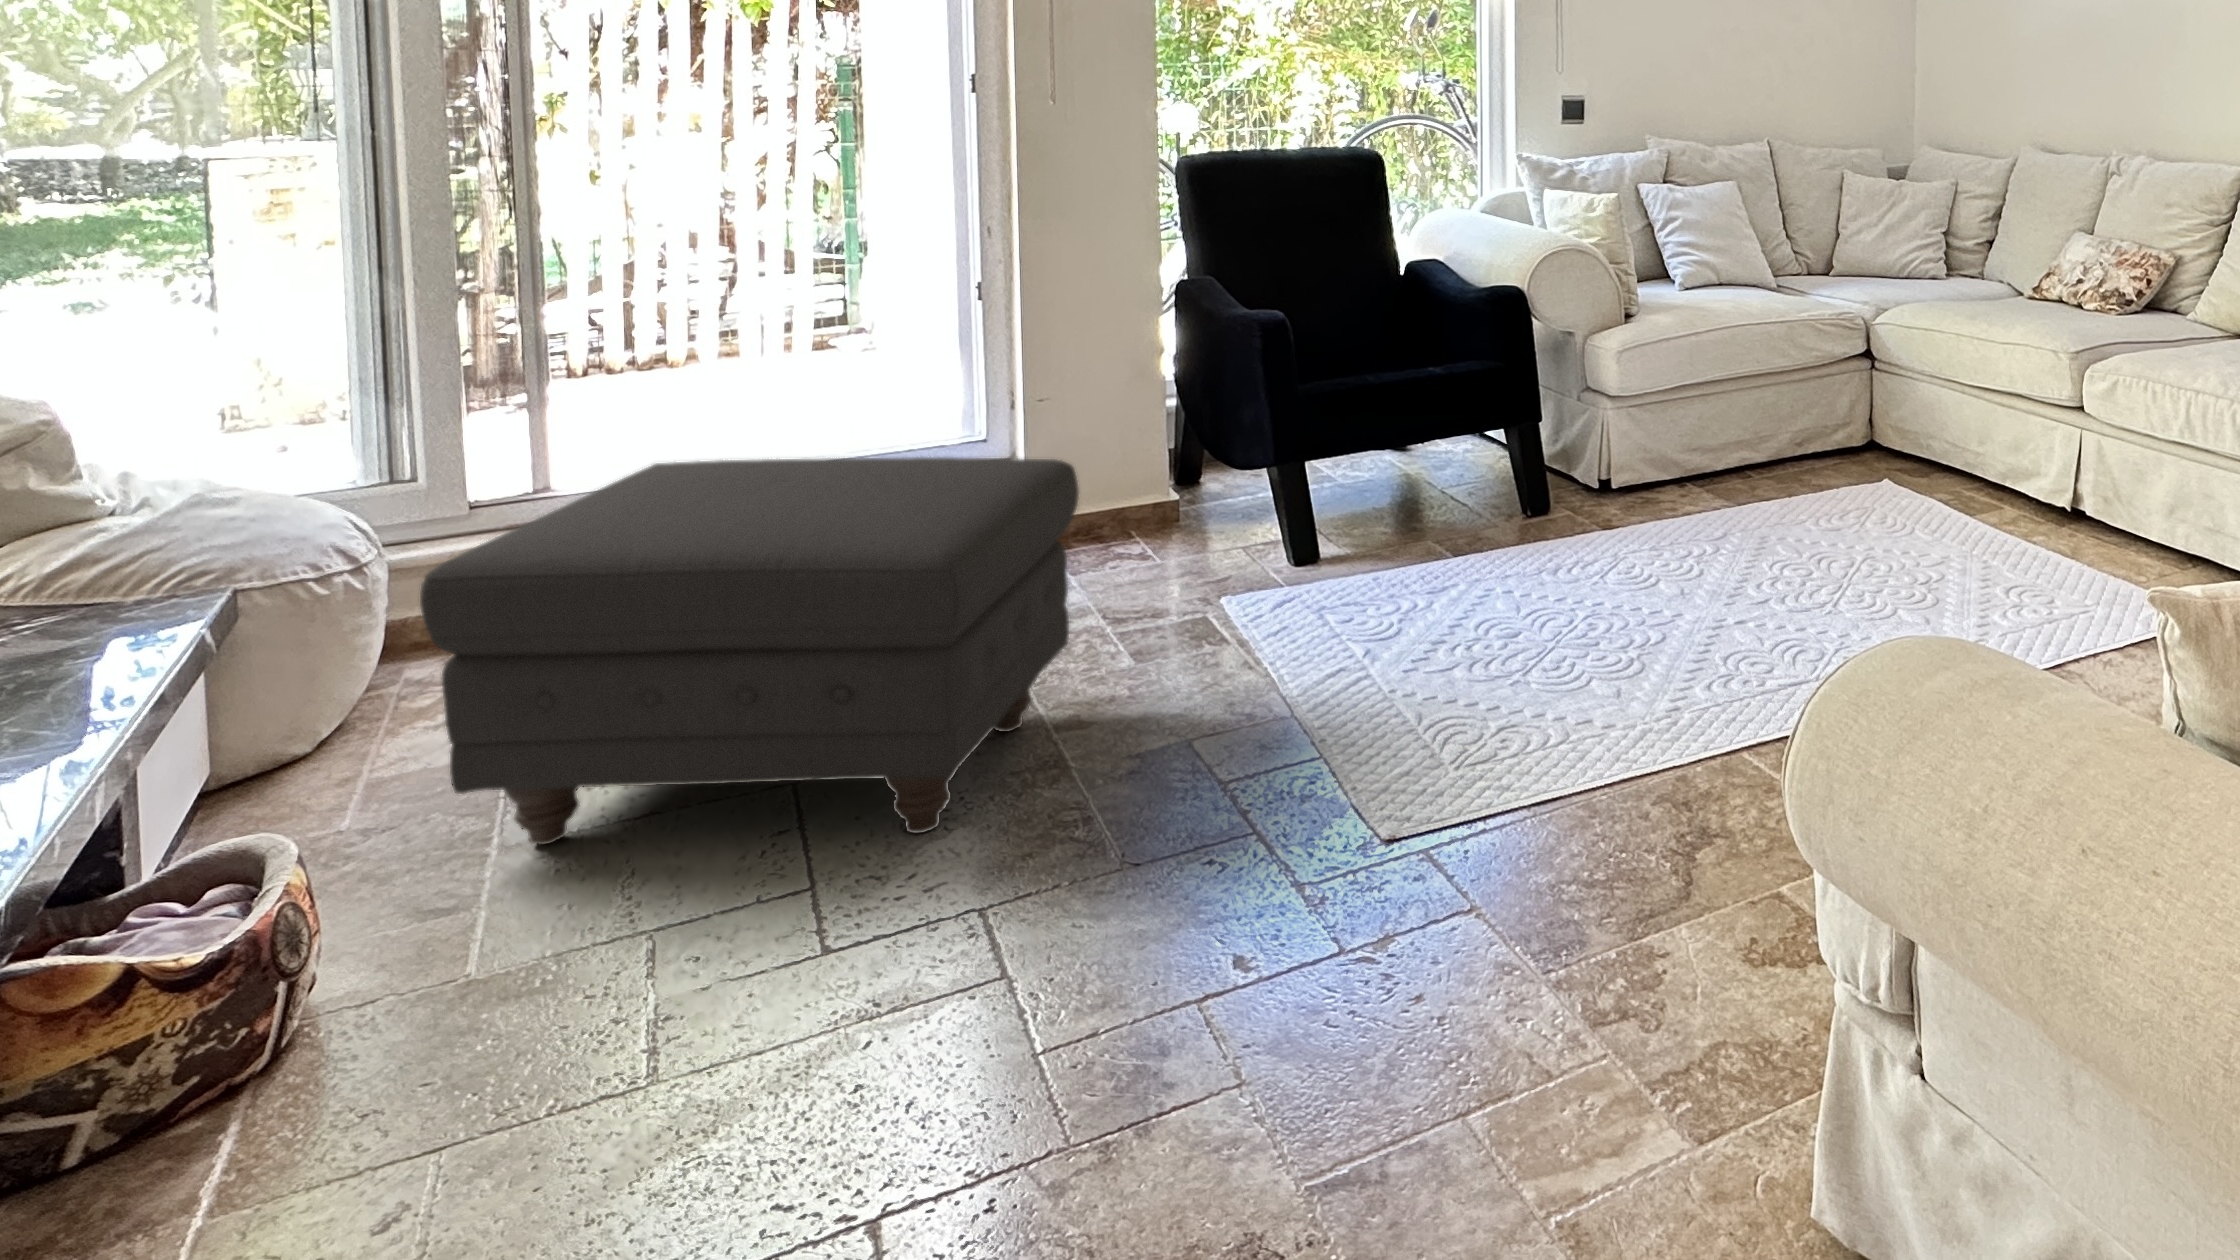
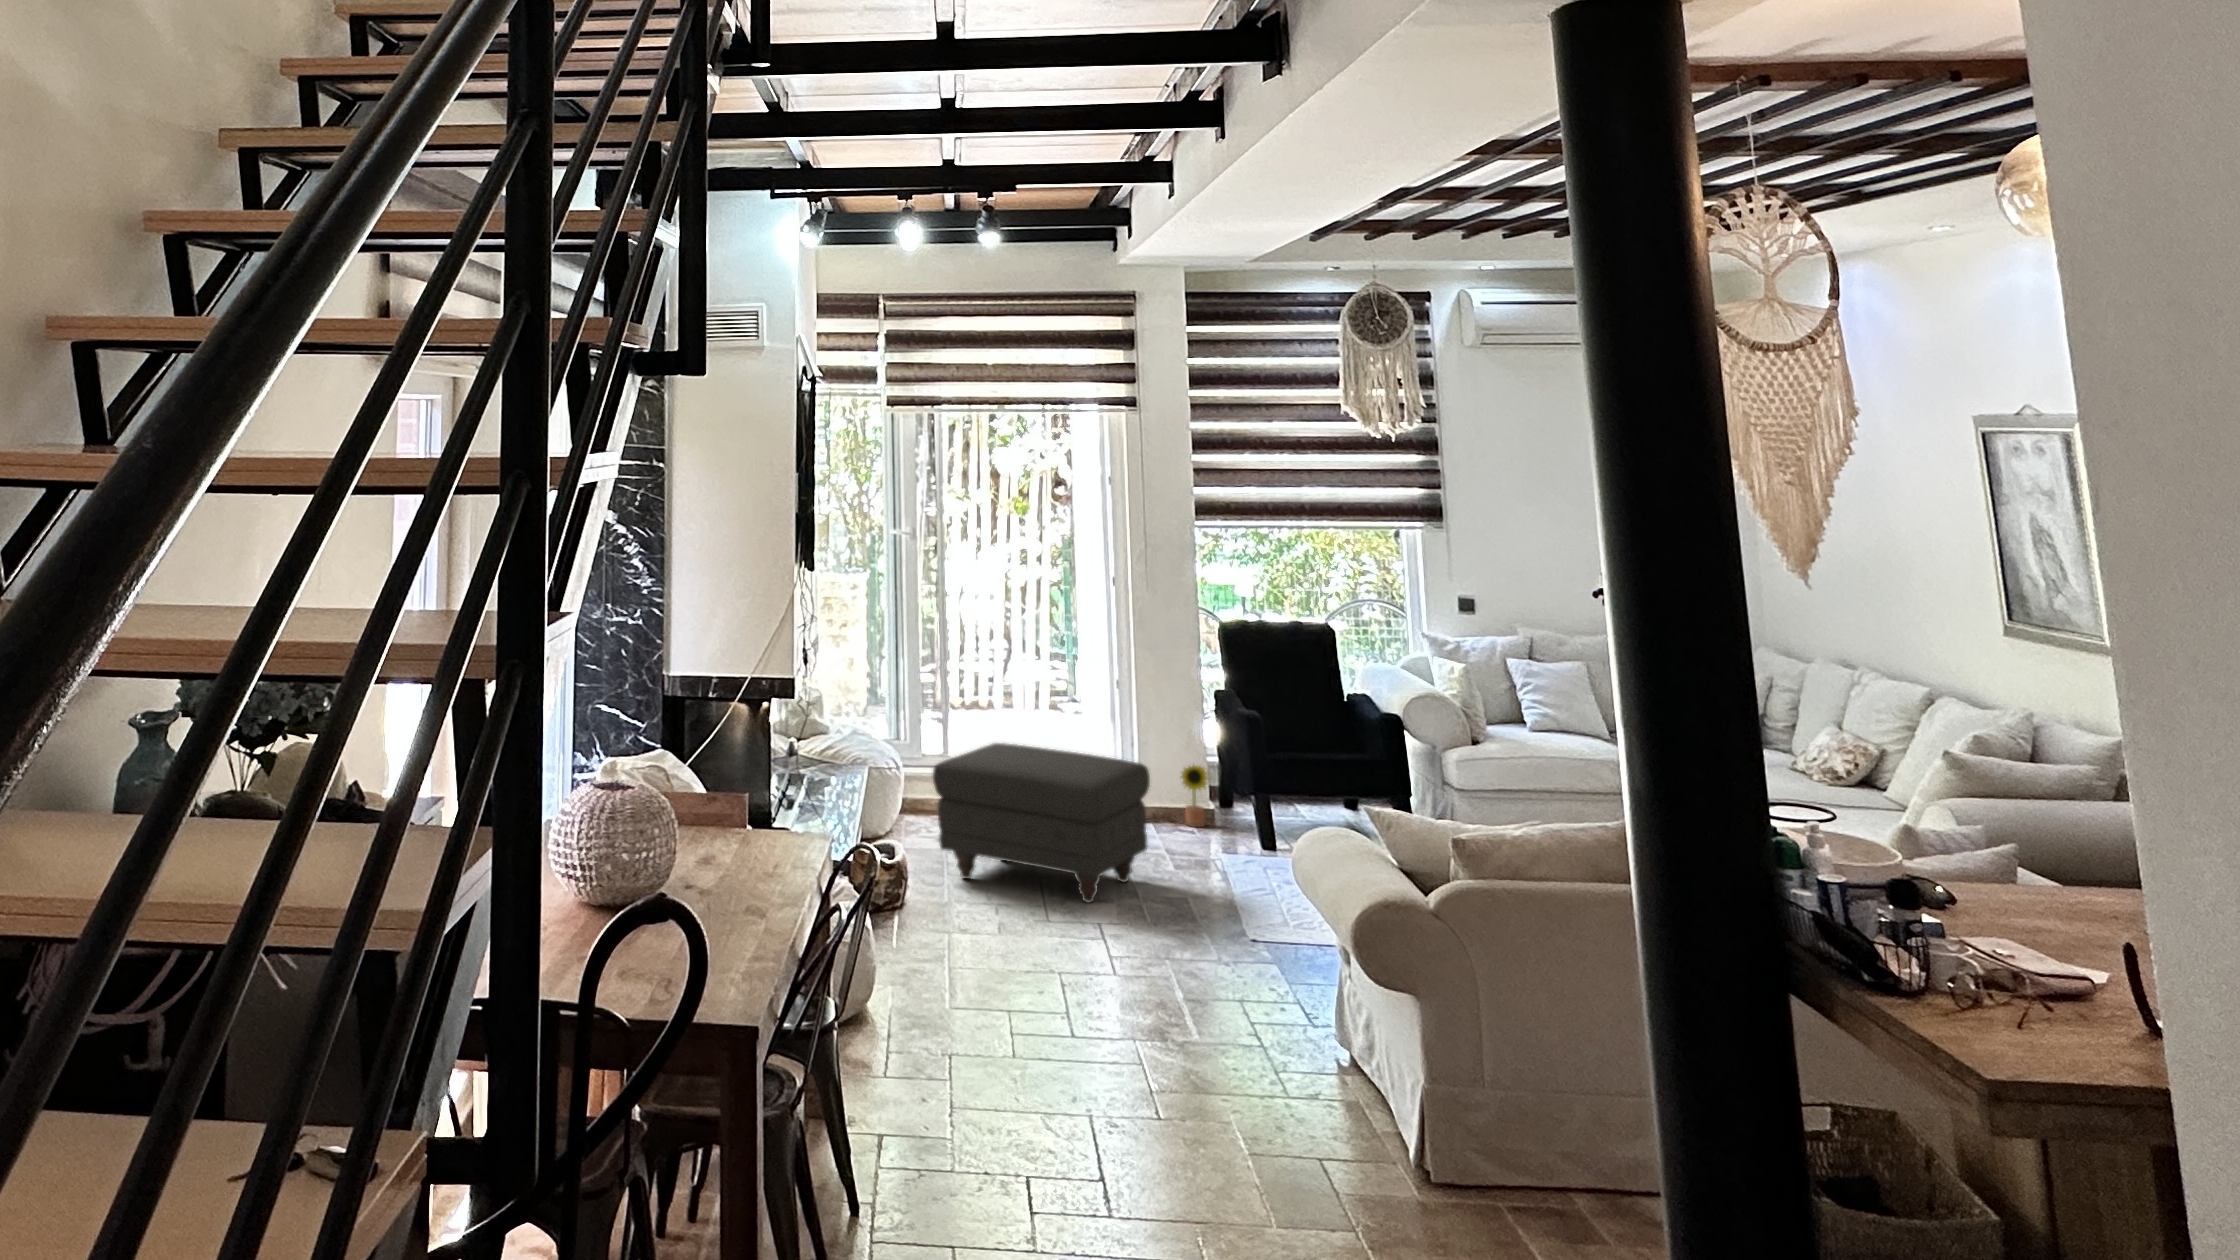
decorative plant: none [1110,420,1175,536] -> present [1180,765,1209,827]

